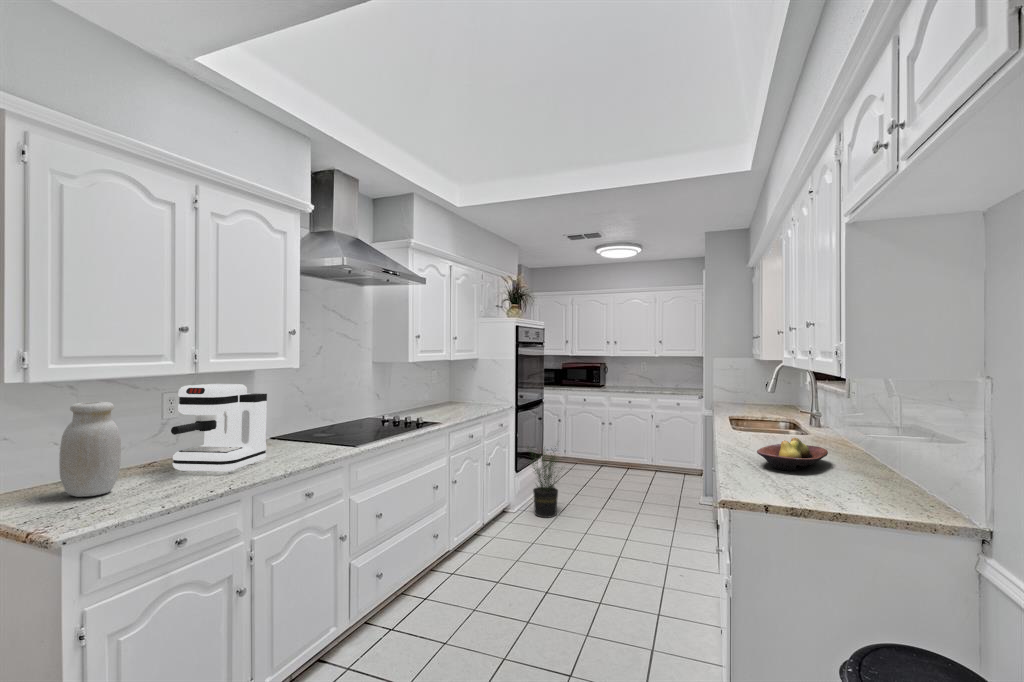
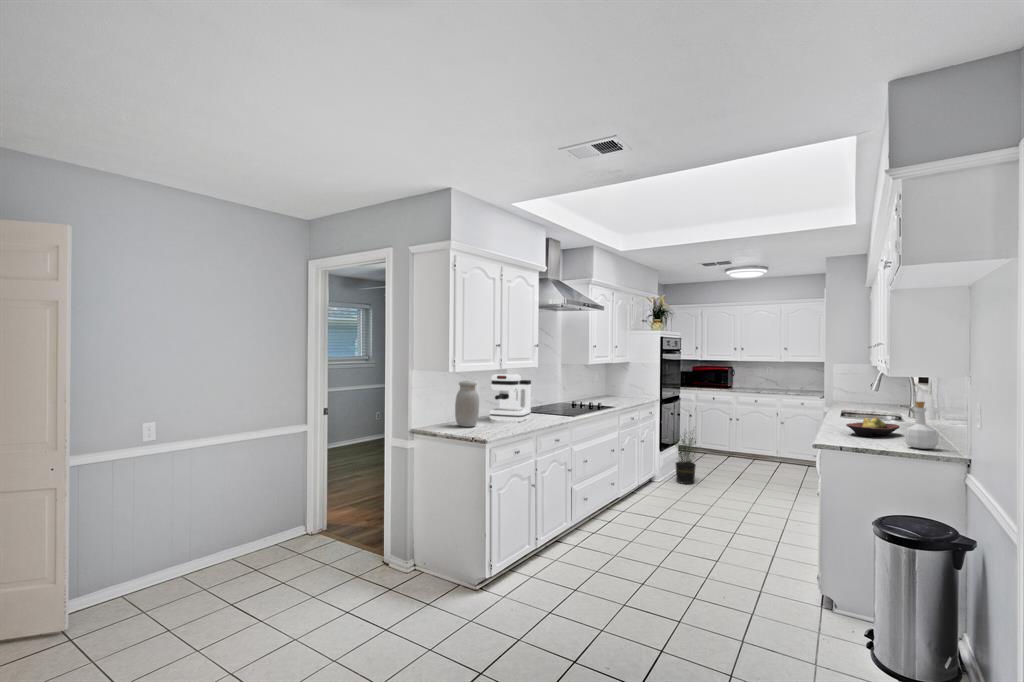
bottle: none [859,420,912,501] -> present [905,402,938,449]

